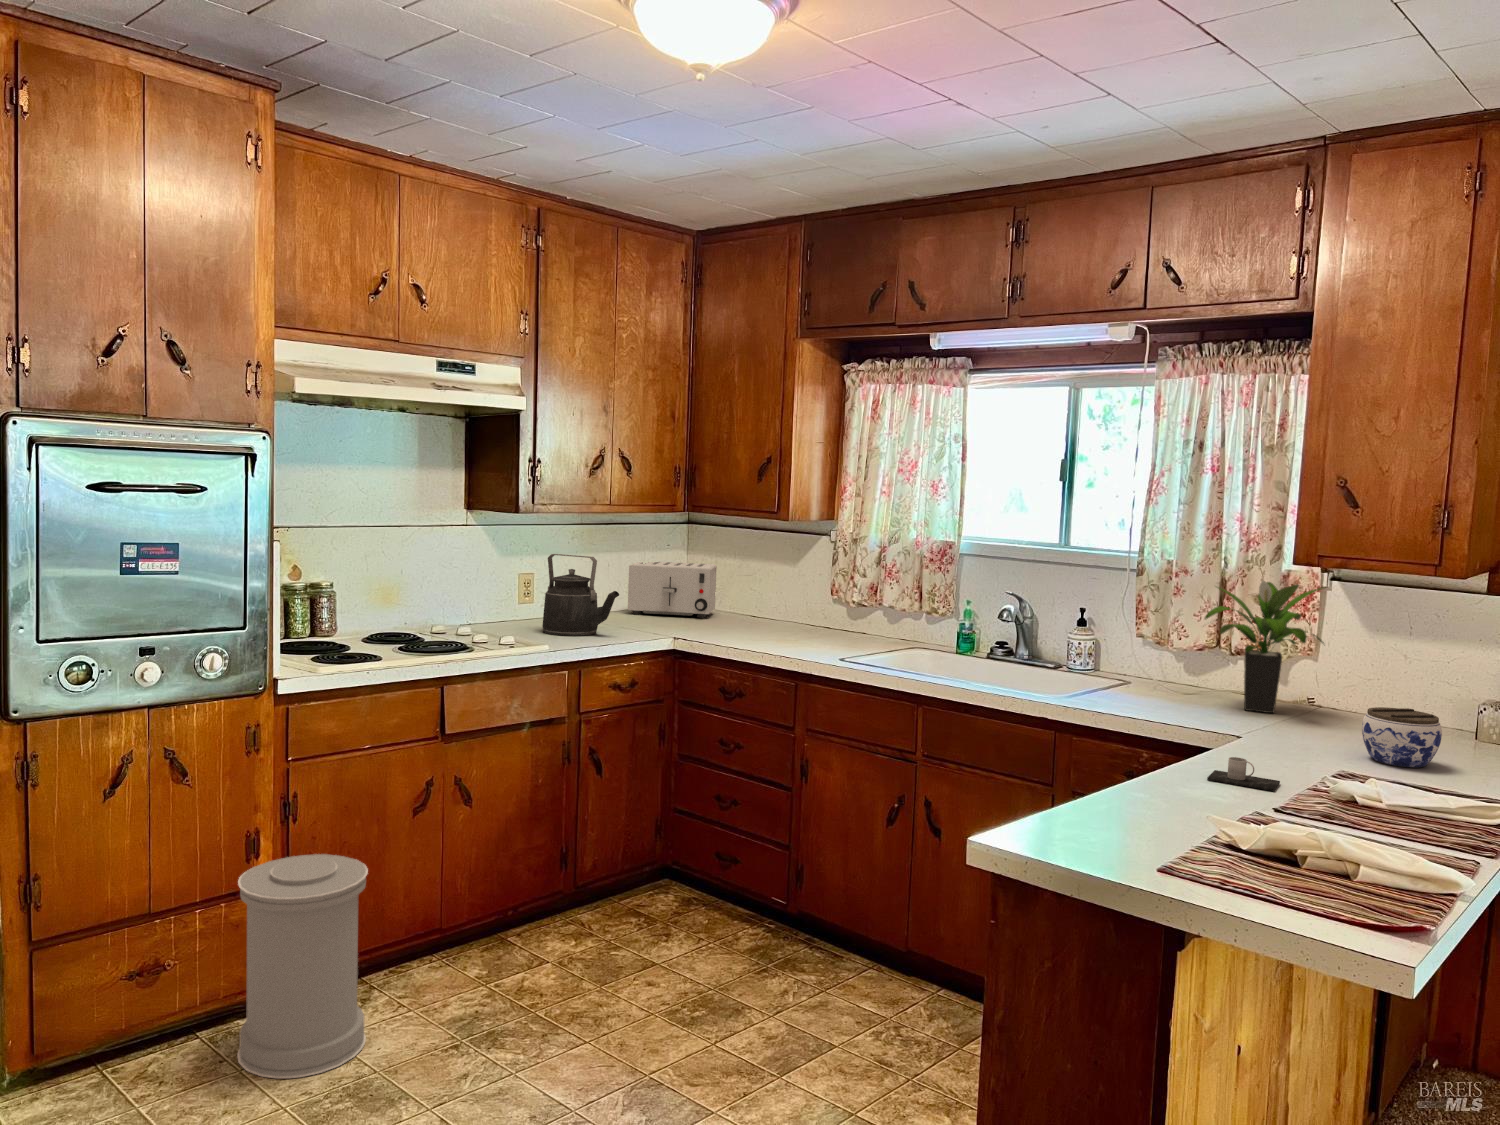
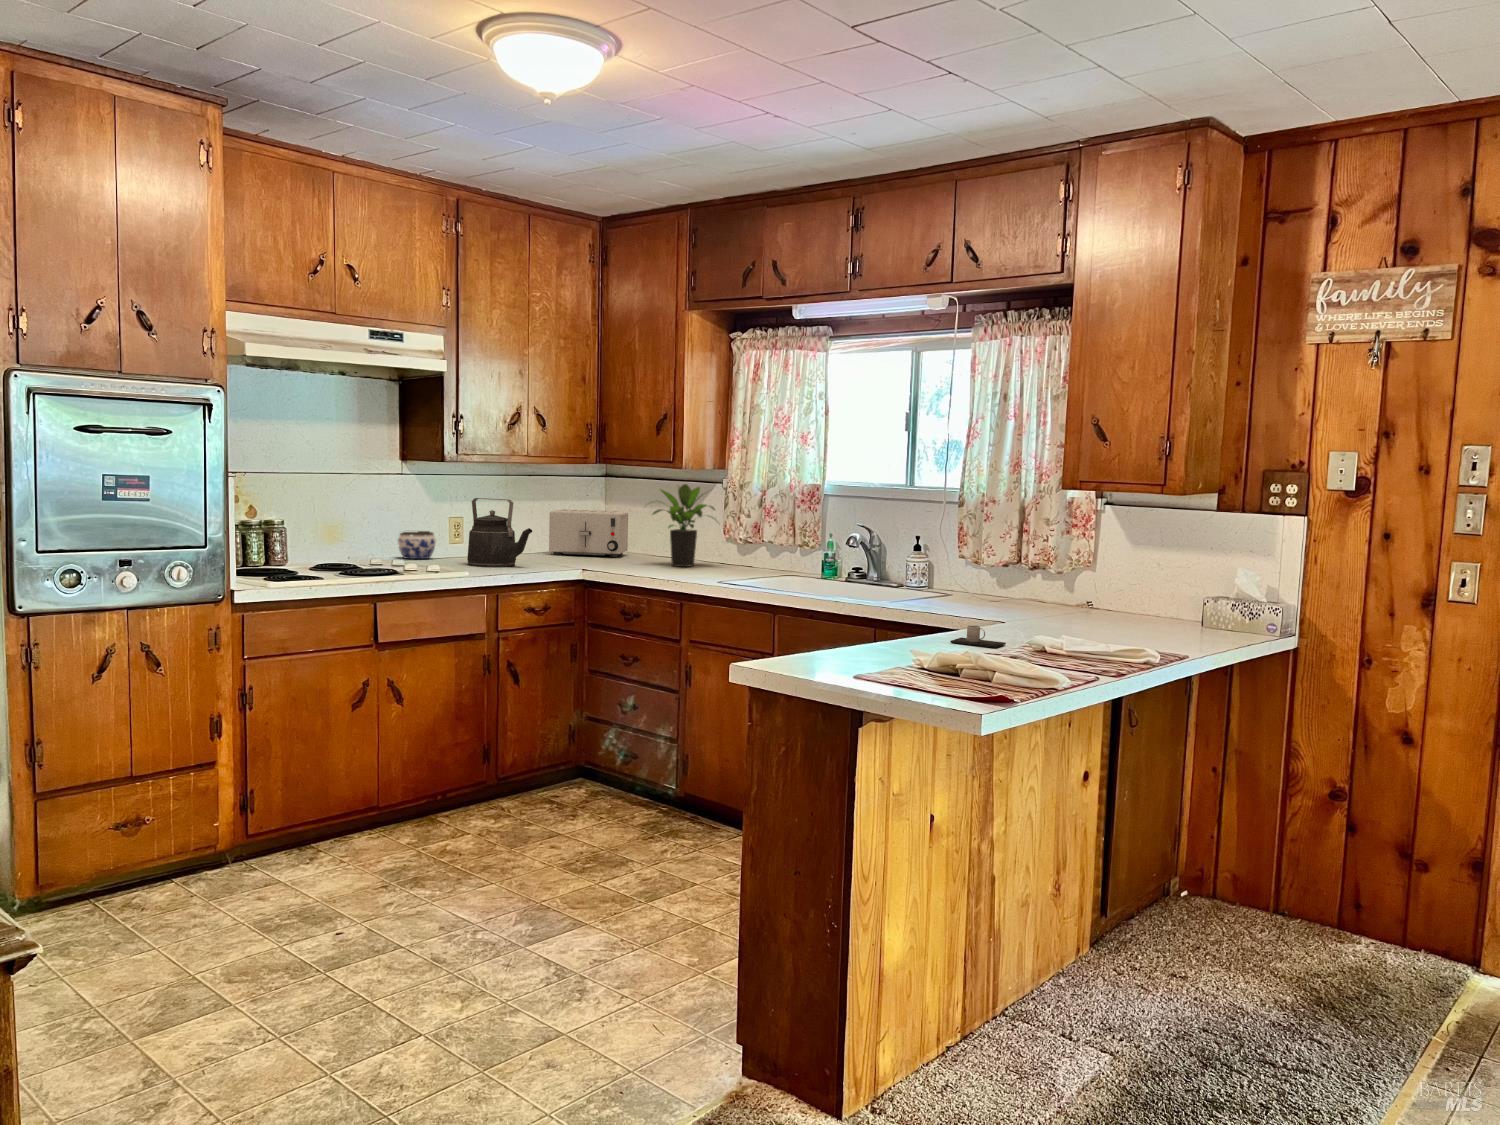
potted plant: present [1205,581,1324,713] -> present [646,484,715,567]
jar: present [1362,707,1442,767] -> present [398,531,436,559]
trash can: present [237,854,368,1078] -> none [203,734,311,906]

